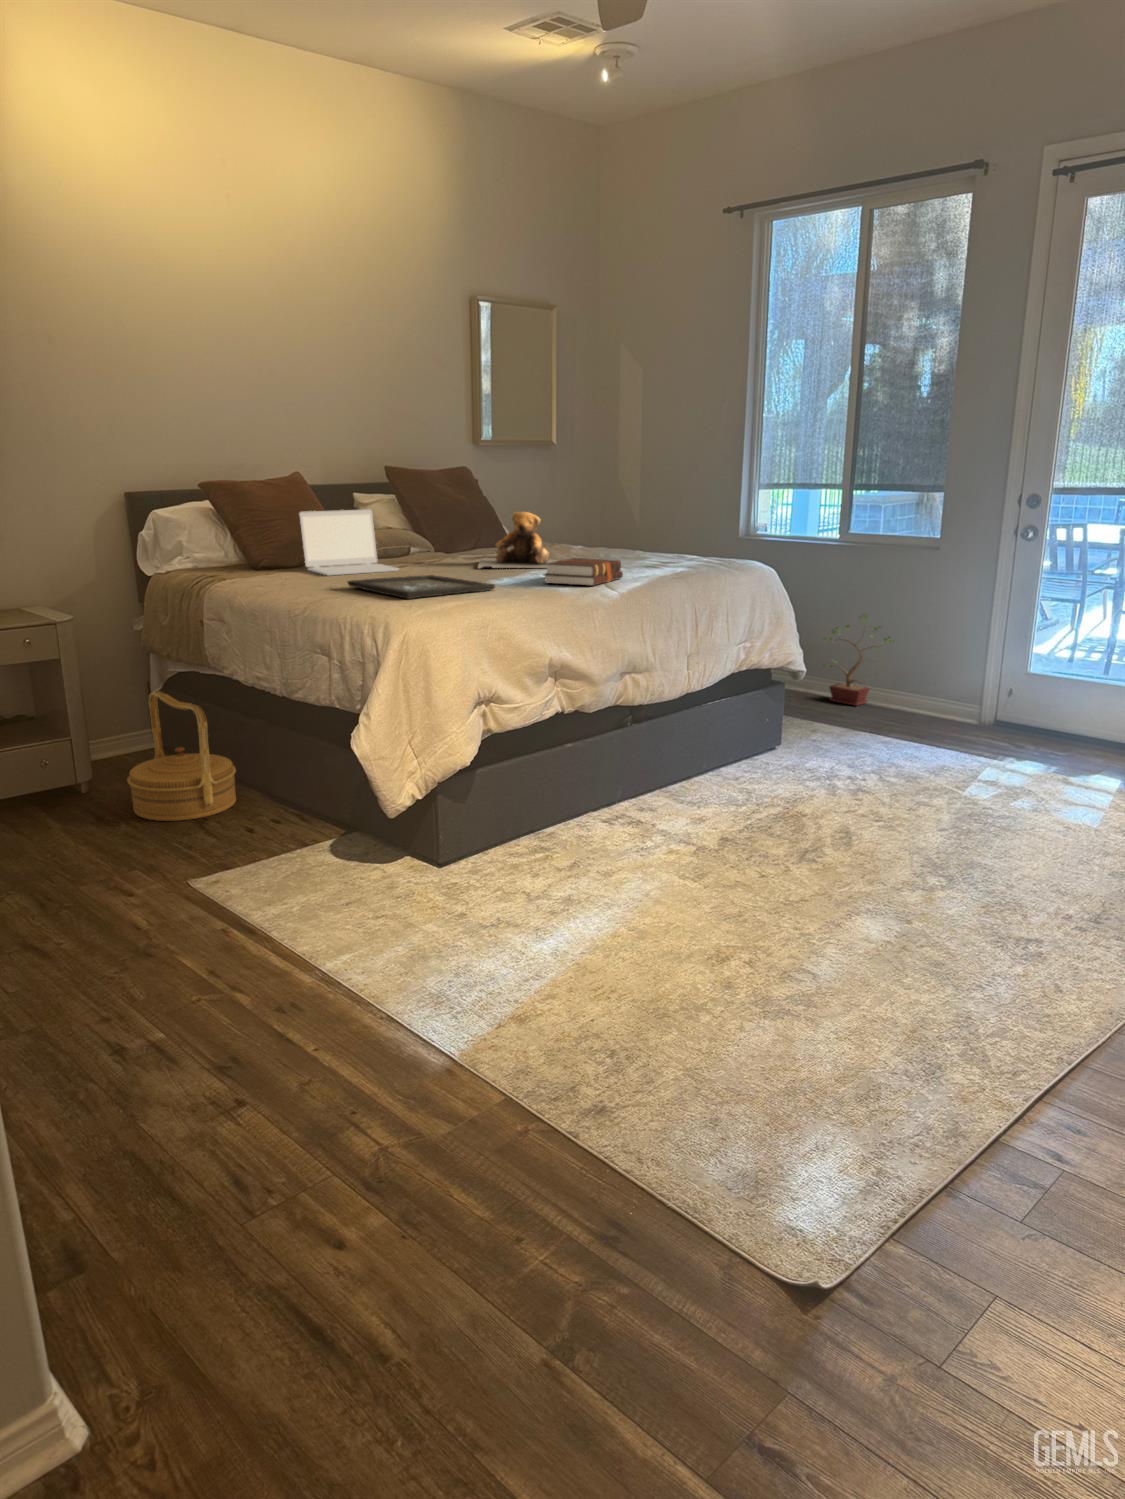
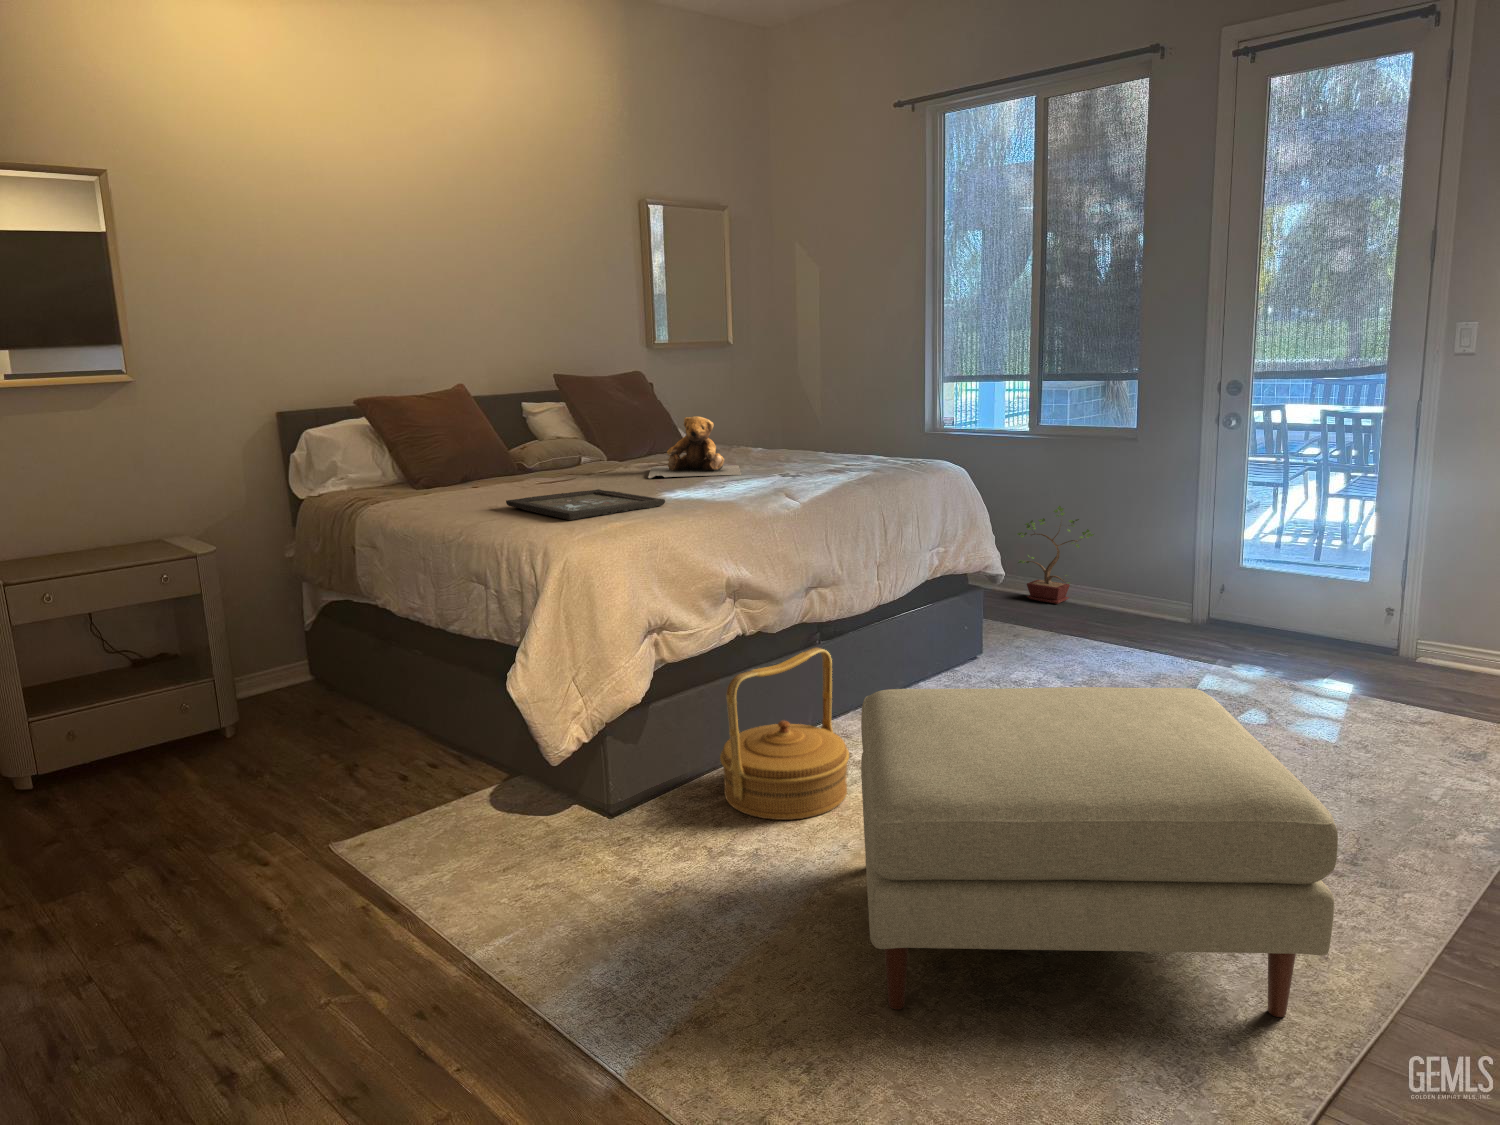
laptop: present [300,510,398,576] -> none [457,420,564,493]
hardback book: present [544,558,623,586] -> none [717,465,803,496]
woven basket: present [127,691,236,821] -> present [720,648,849,820]
ottoman: none [666,755,1070,1033] -> present [861,687,1338,1017]

